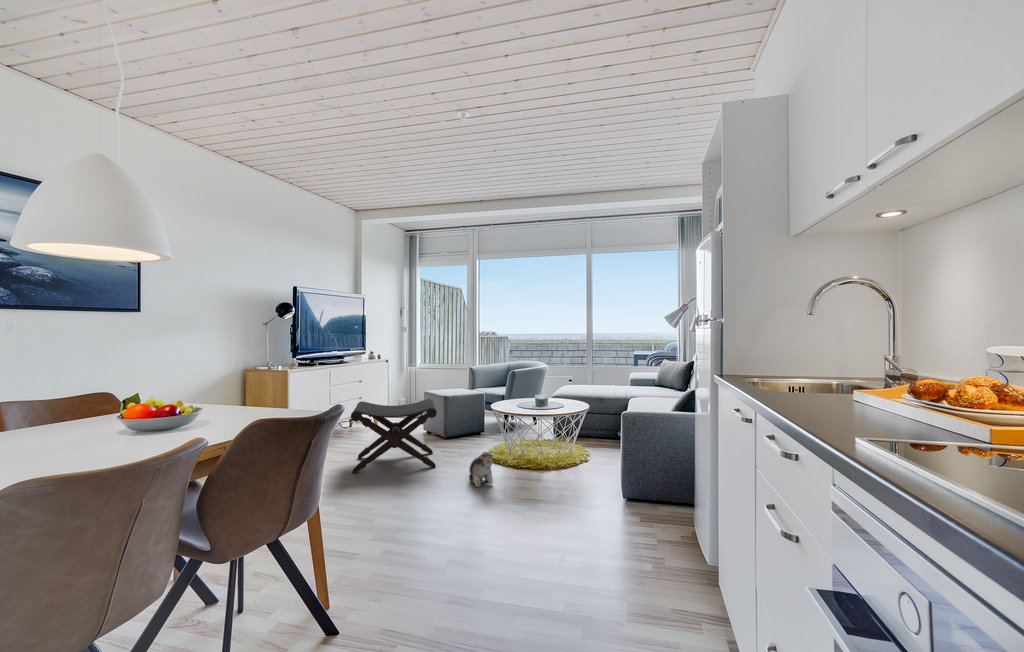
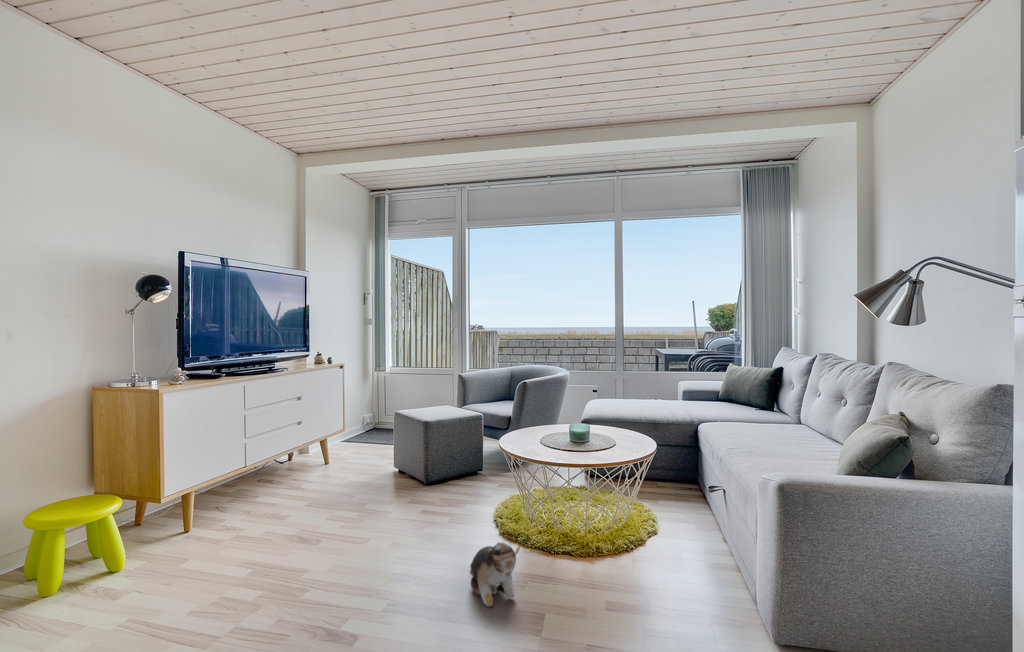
footstool: present [351,399,437,473] -> none [263,431,413,568]

